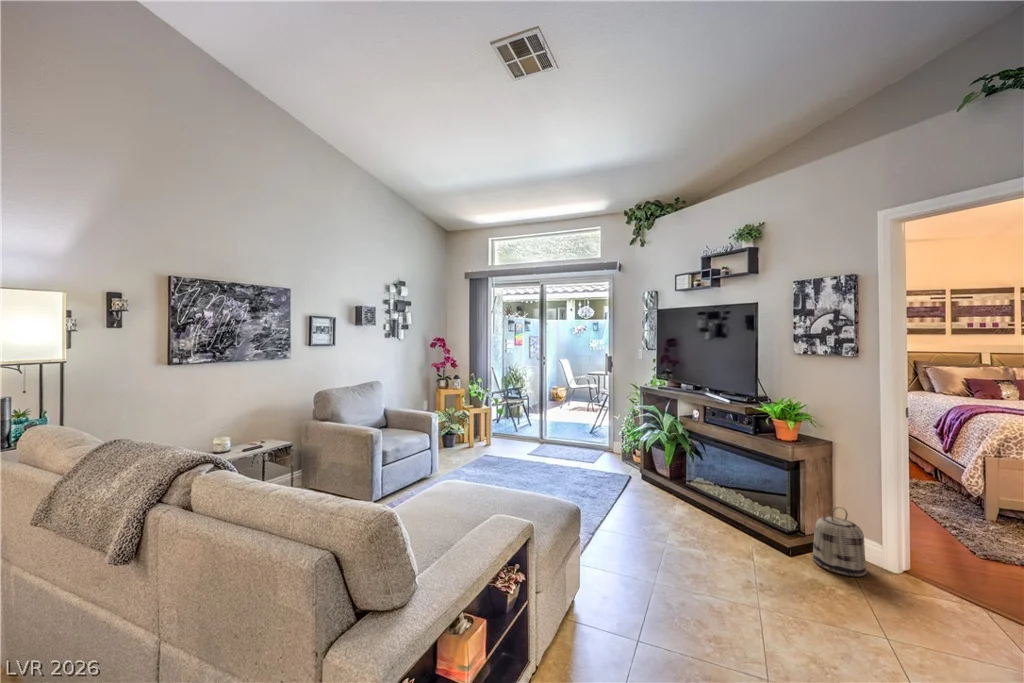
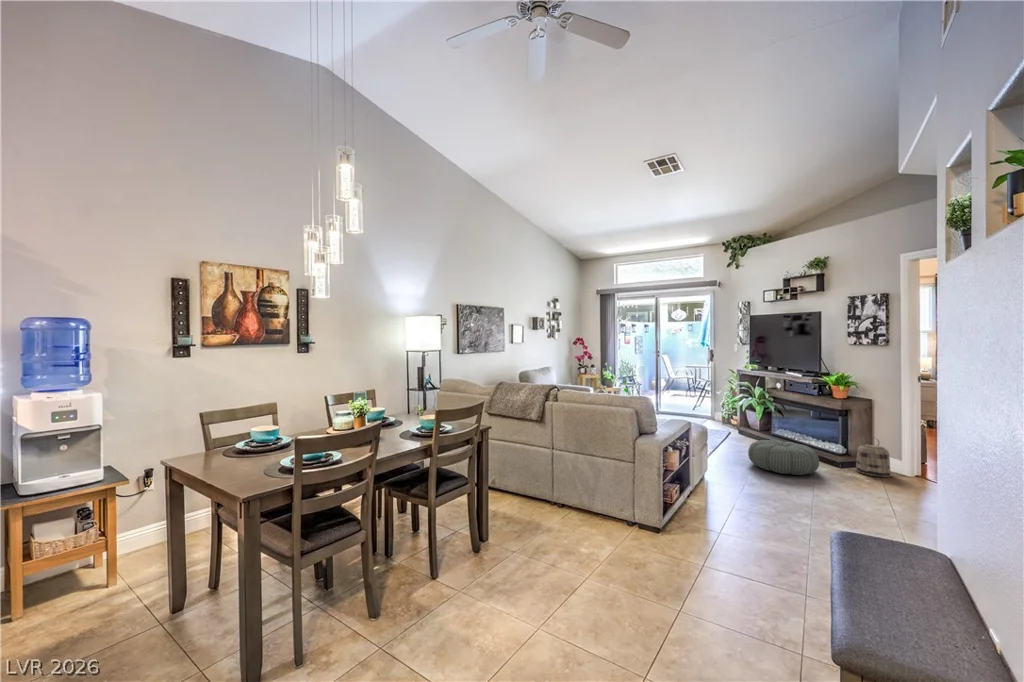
pouf: none [654,510,765,586] -> present [748,440,819,475]

